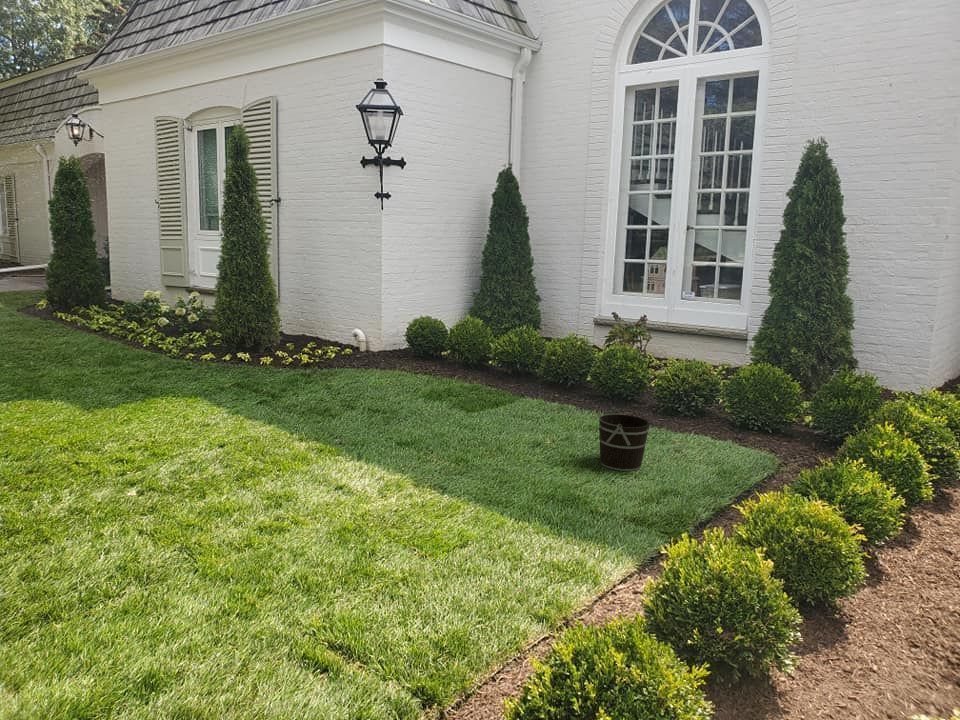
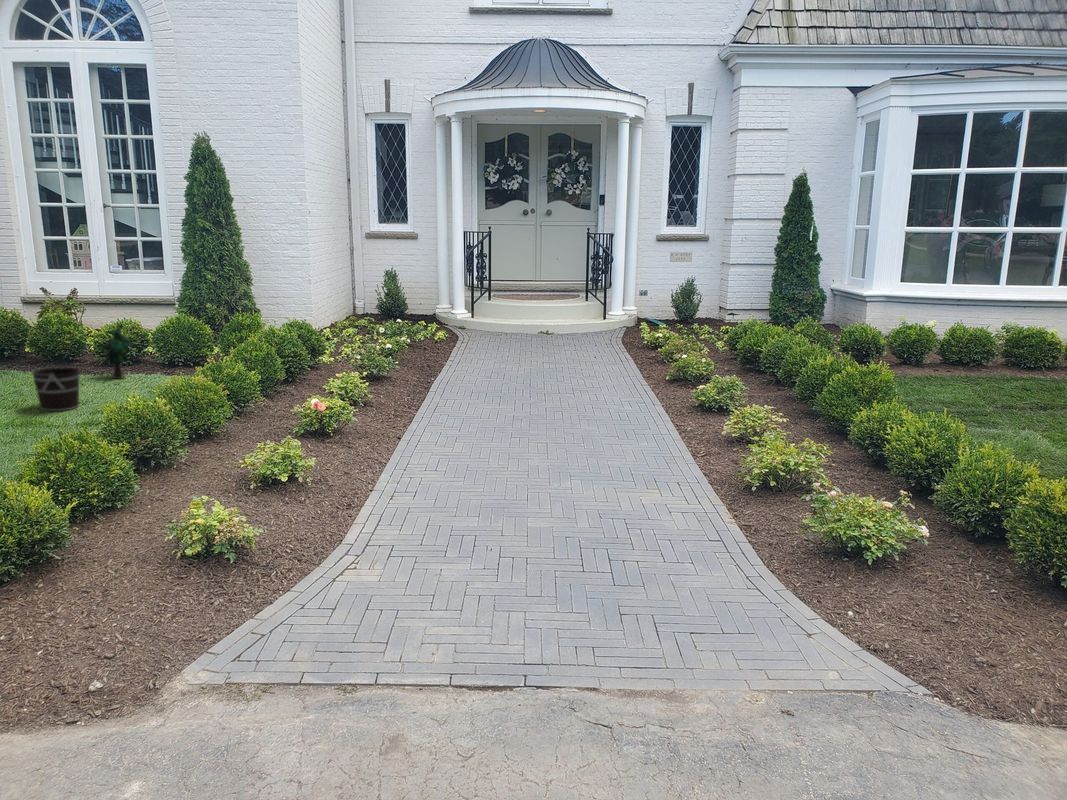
decorative plant: none [668,366,707,431] -> present [99,325,132,379]

